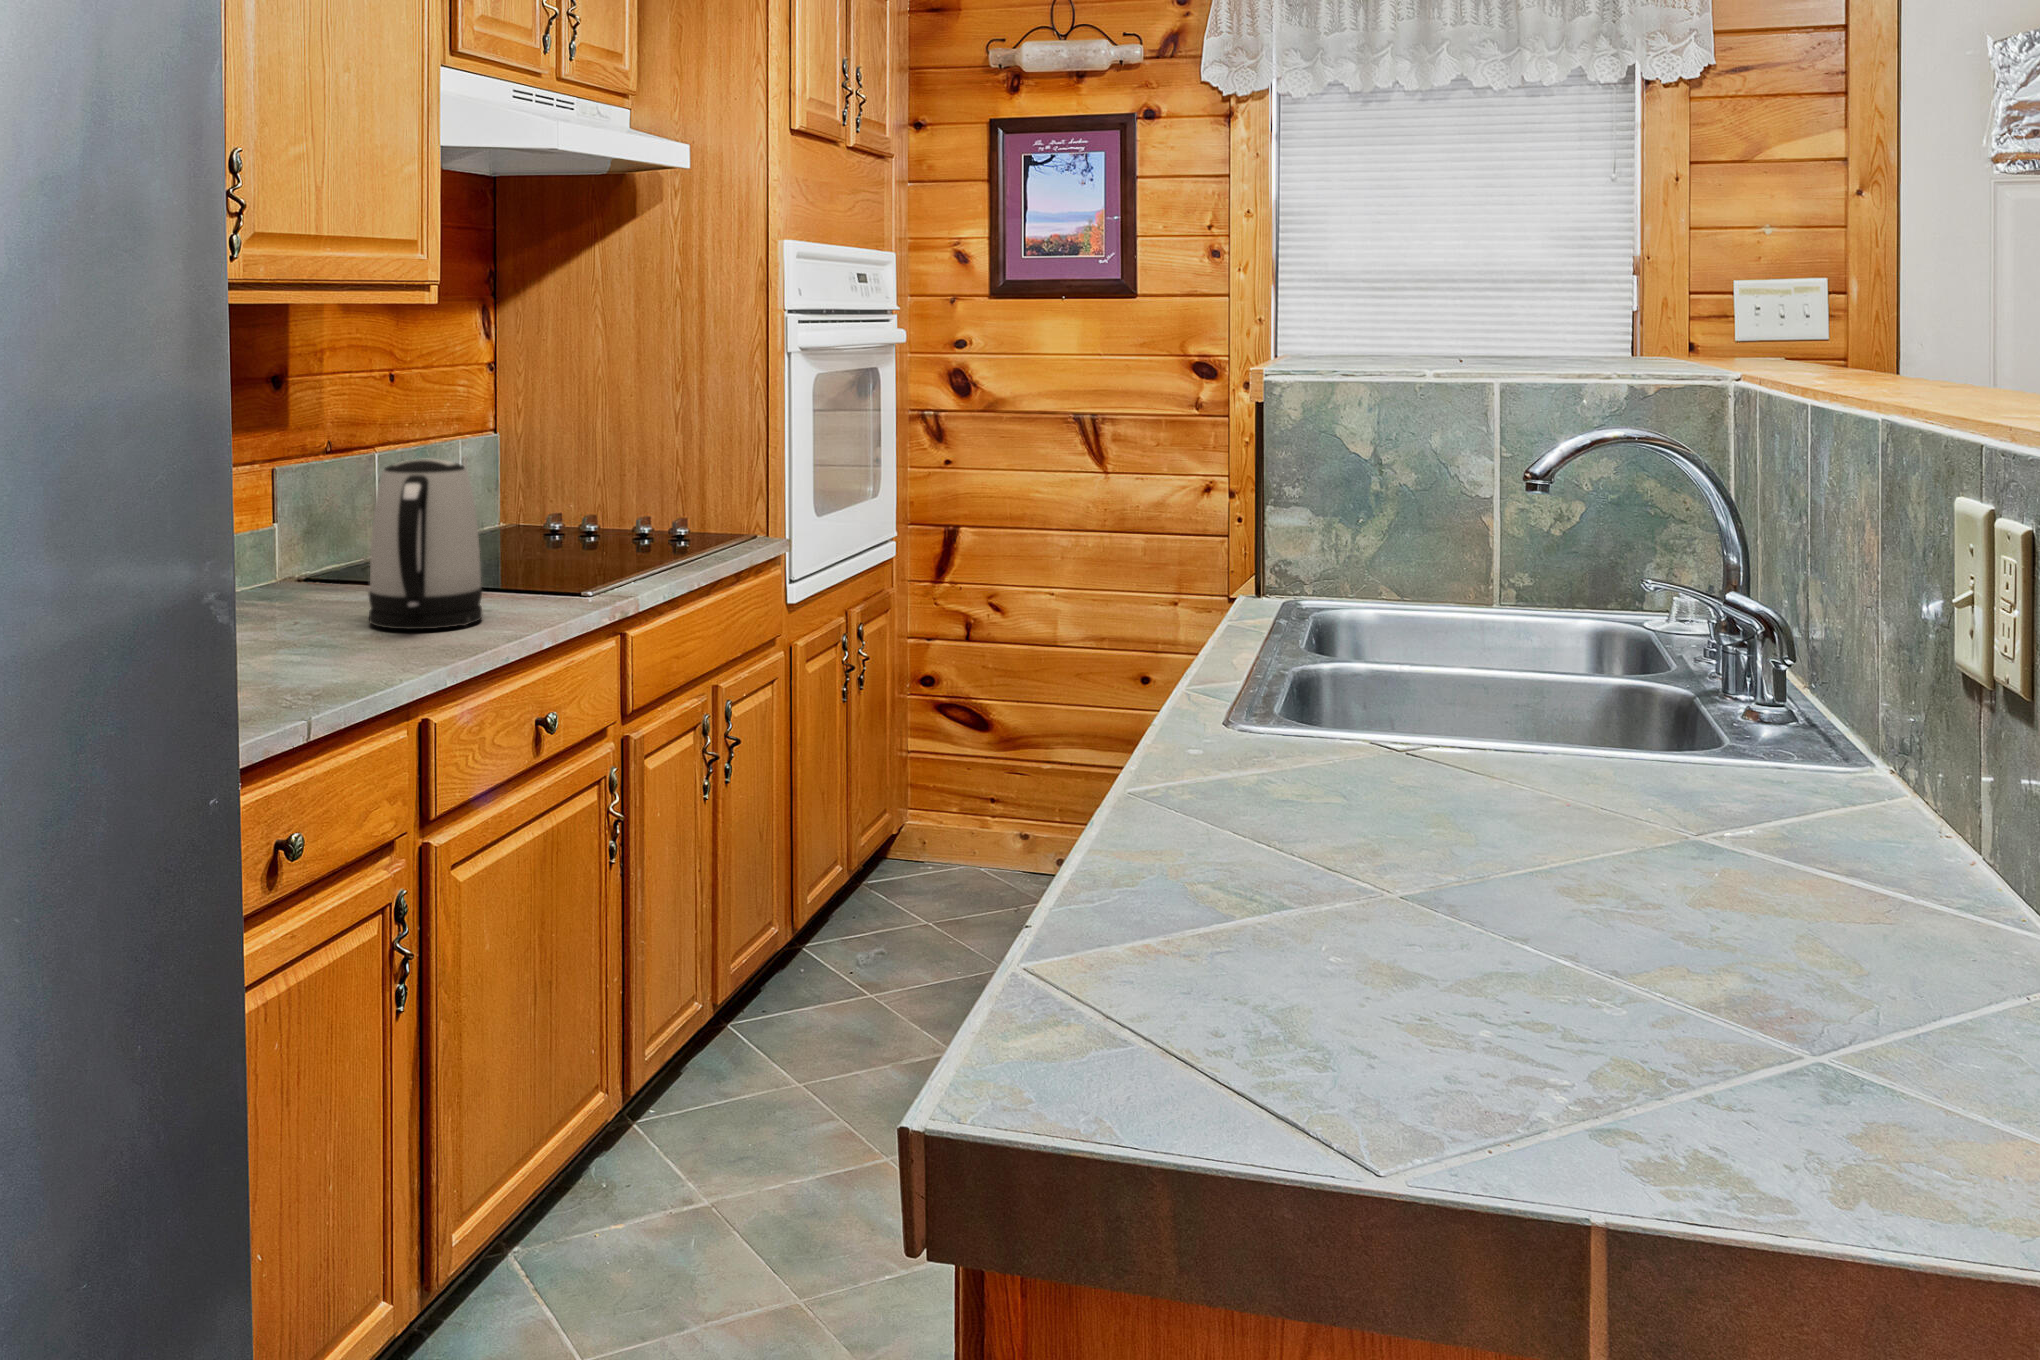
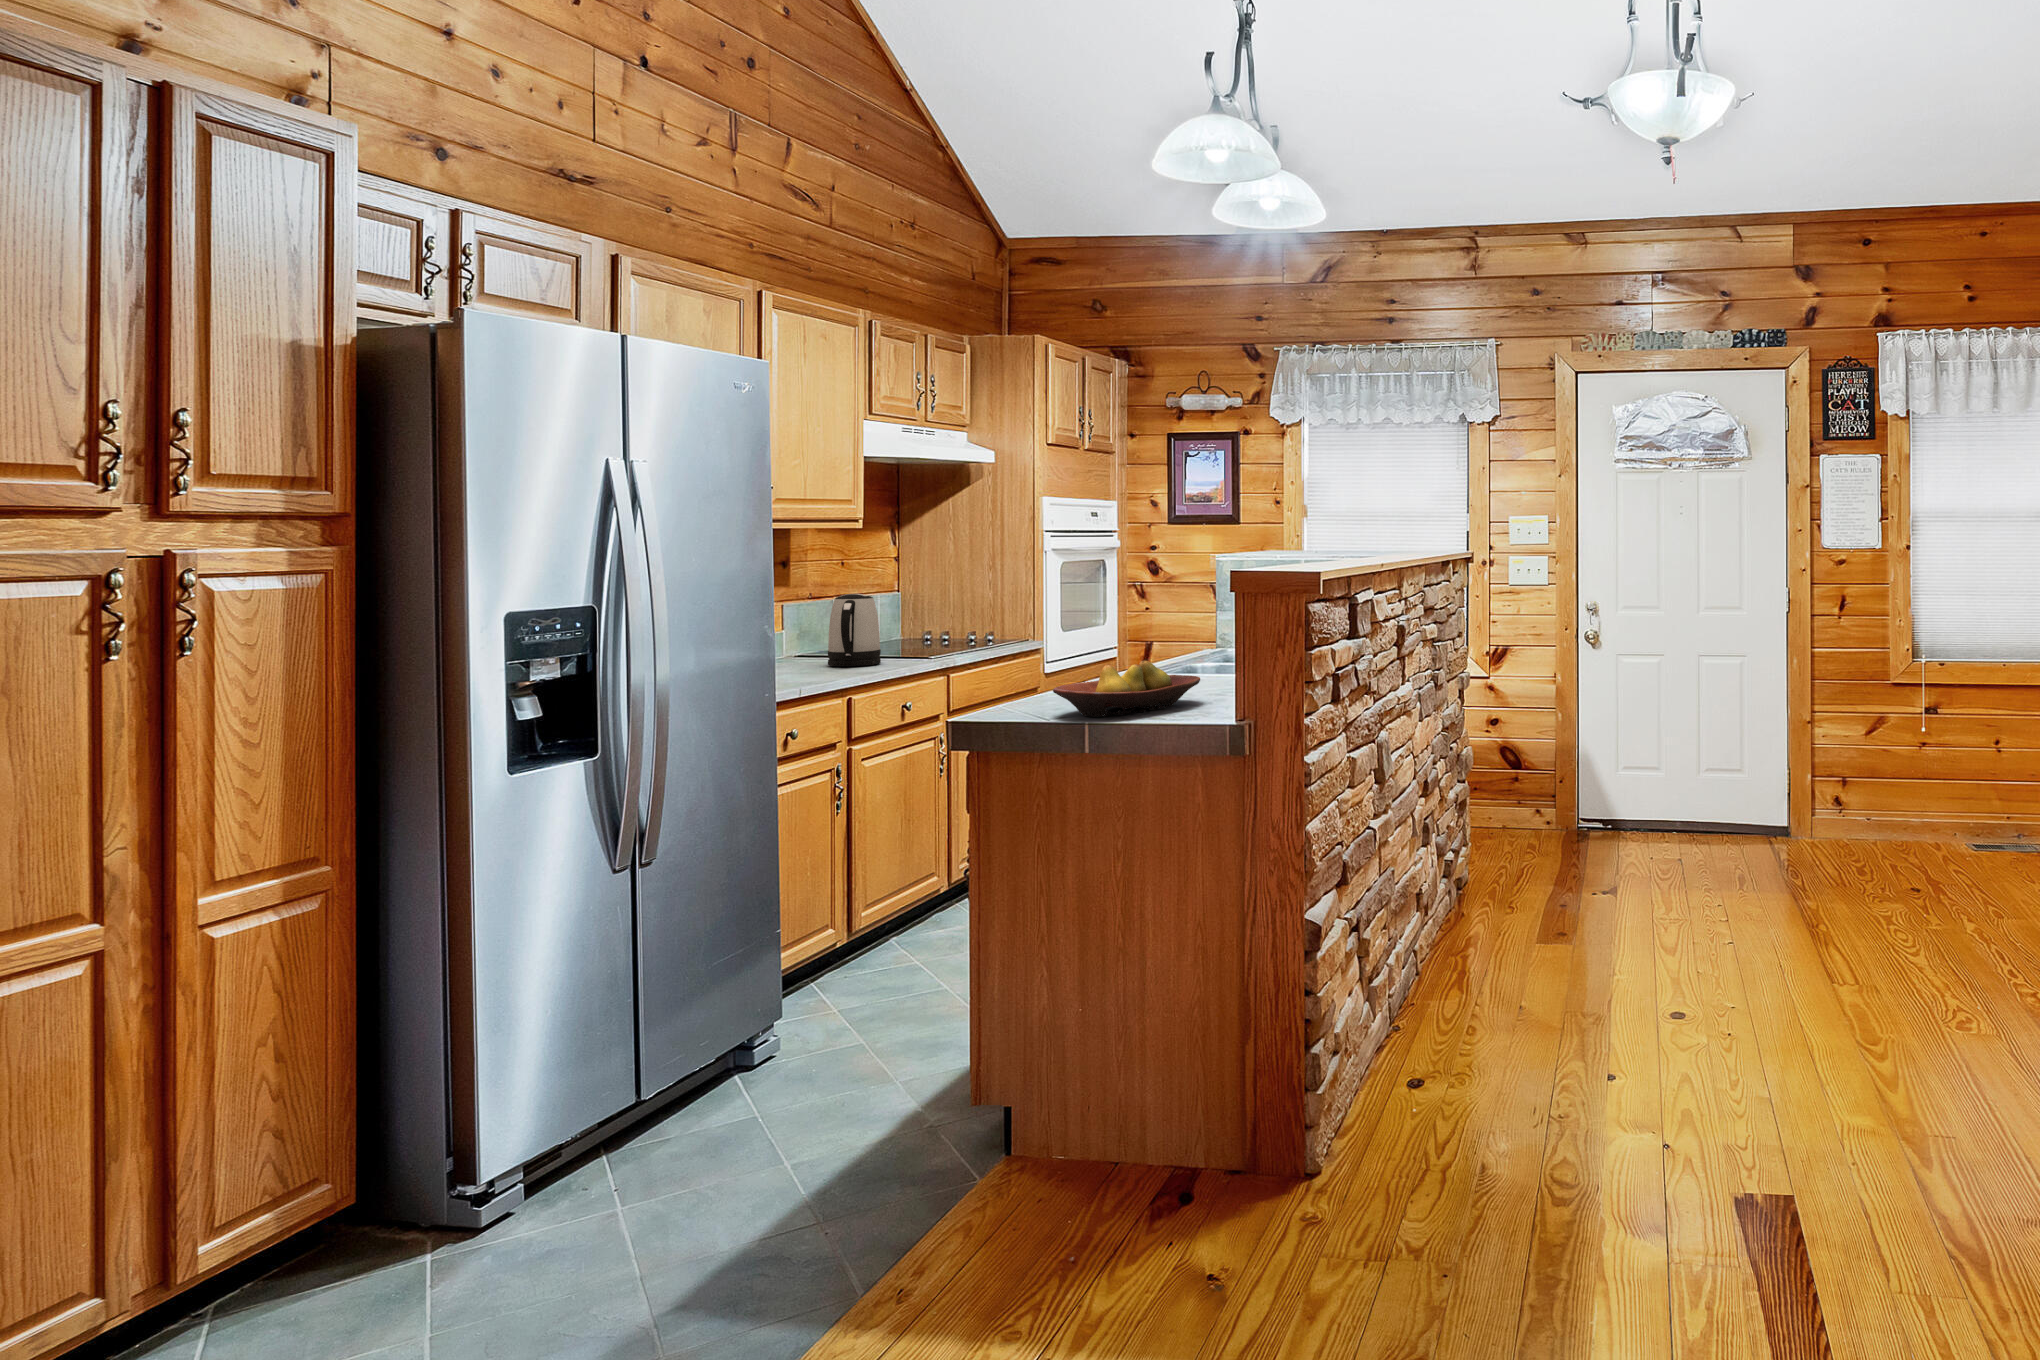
fruit bowl: none [1157,773,1613,1031] -> present [1053,661,1200,717]

